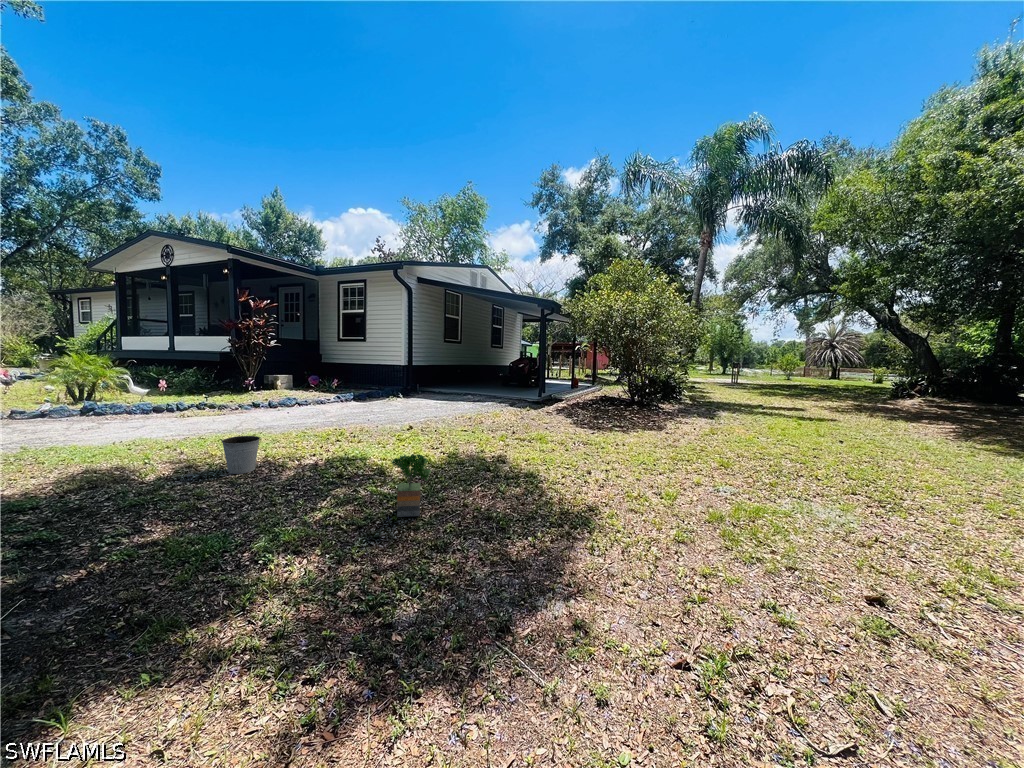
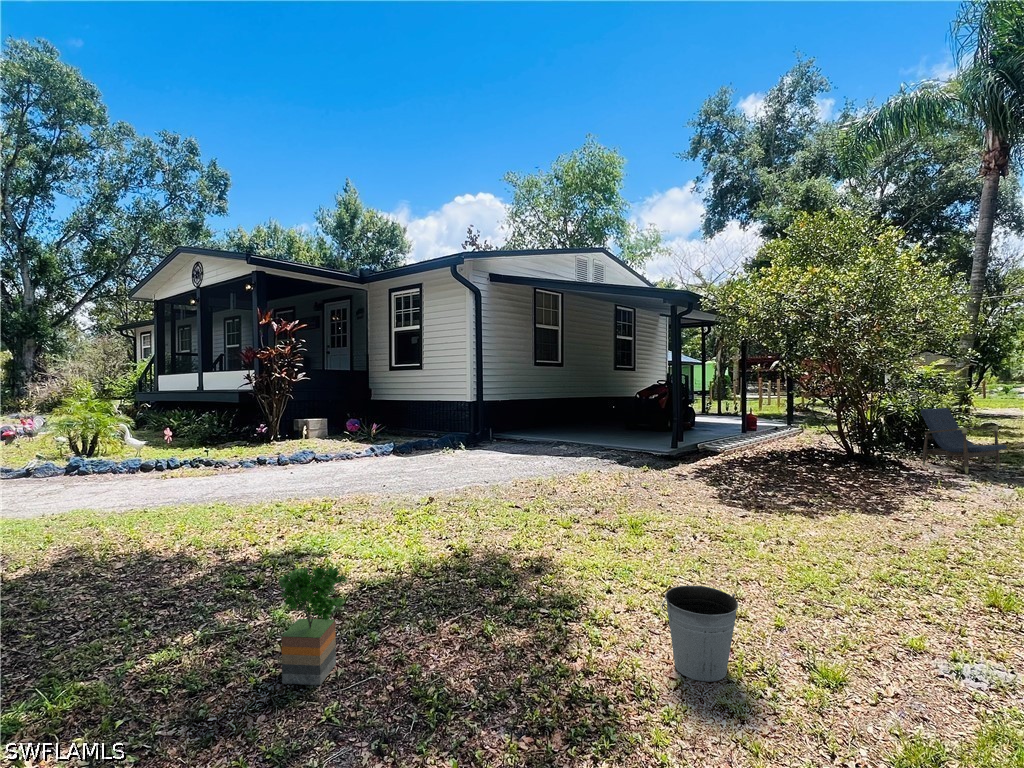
lounge chair: none [668,376,707,411] -> present [920,408,1007,474]
bucket: present [221,436,261,474] -> present [662,586,738,682]

